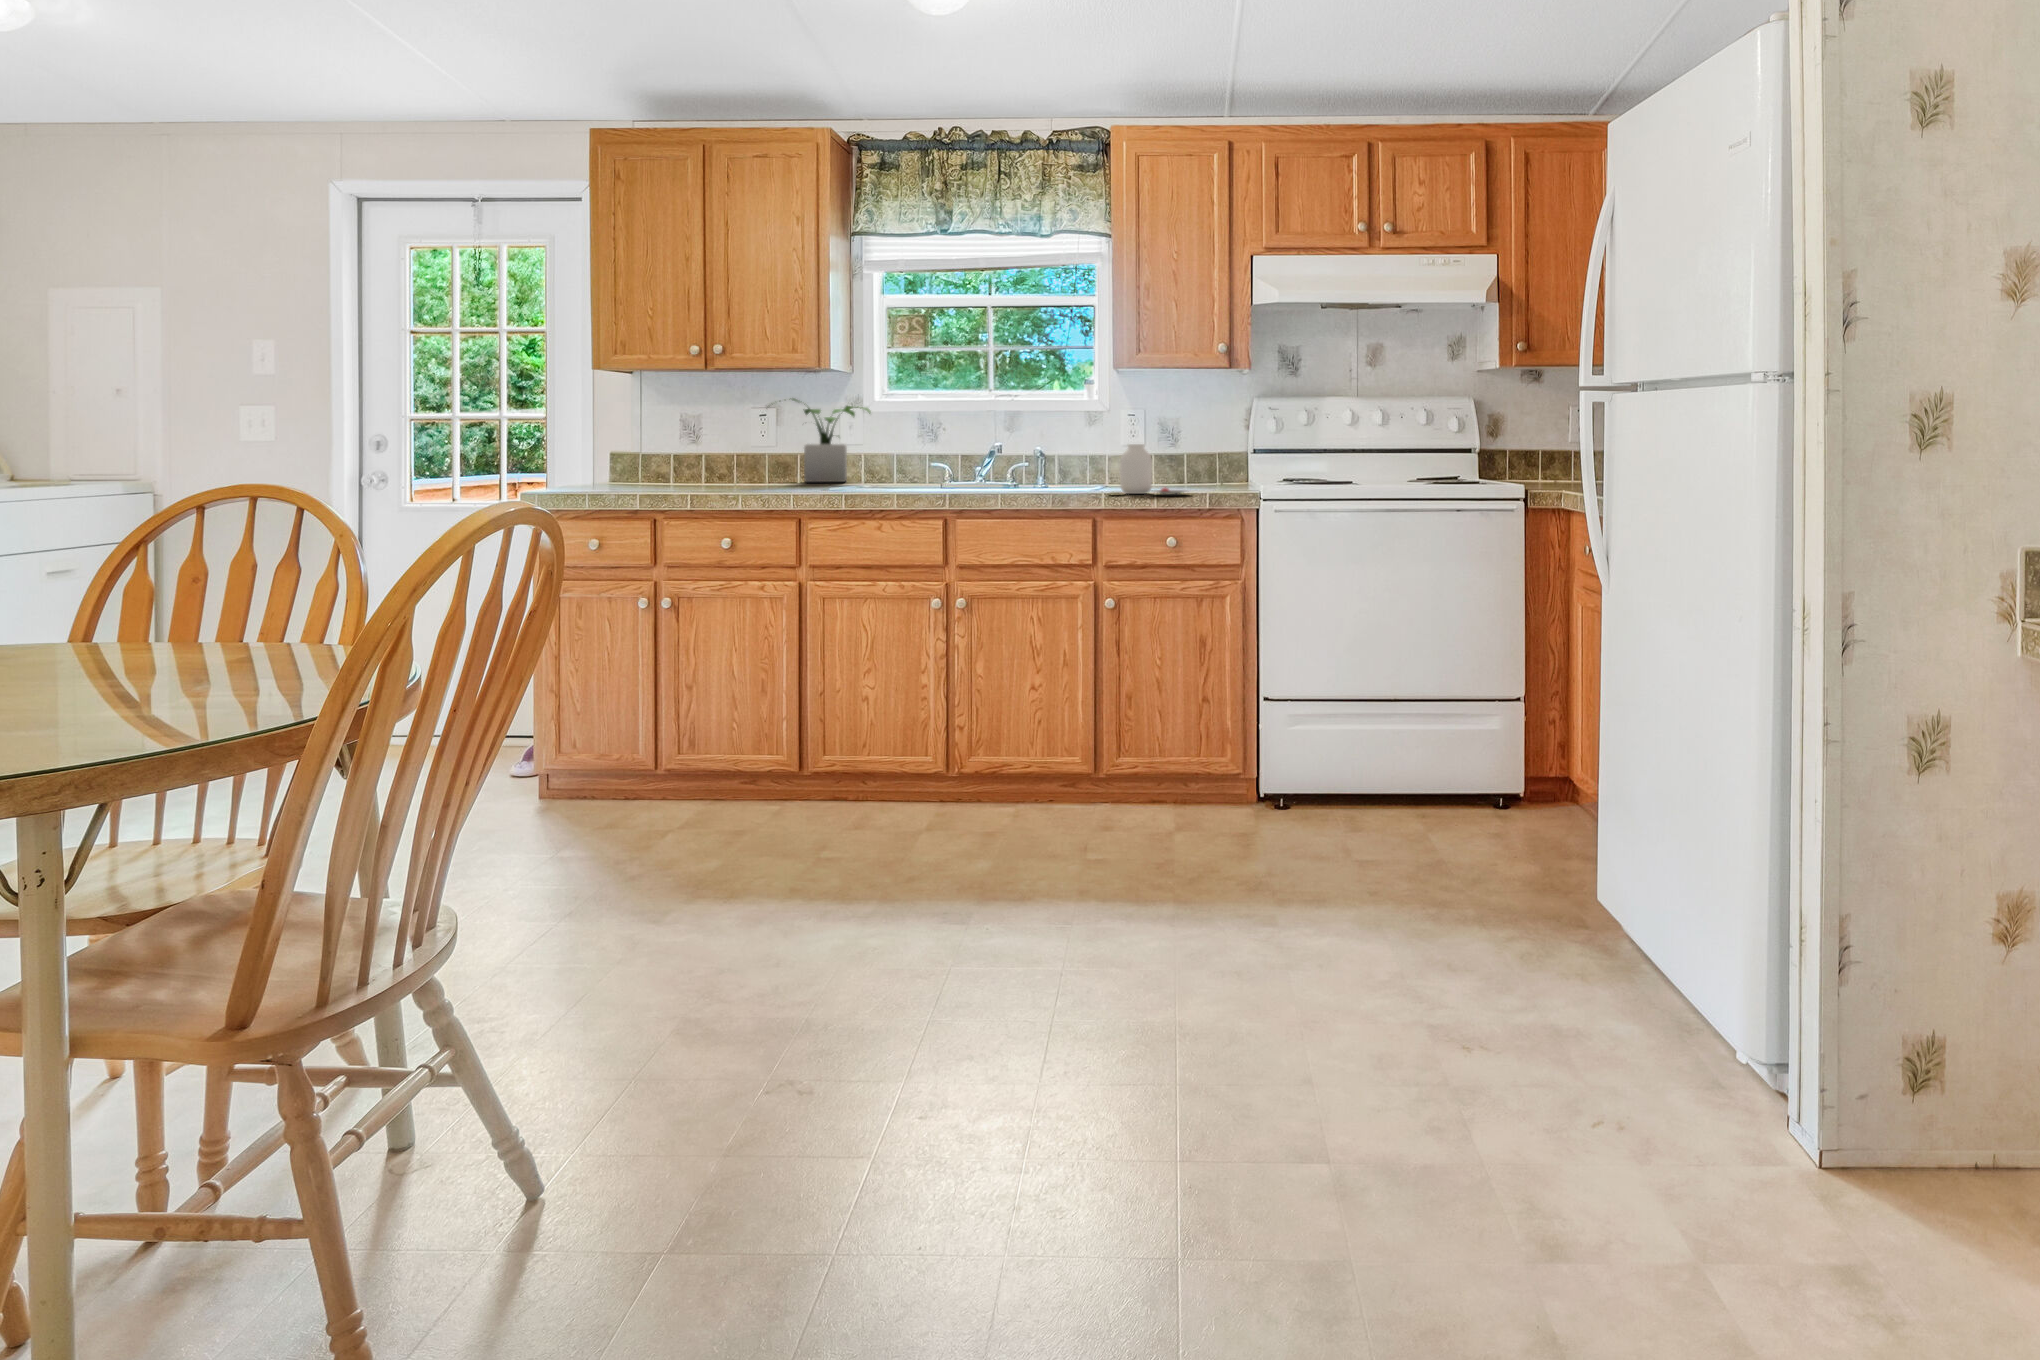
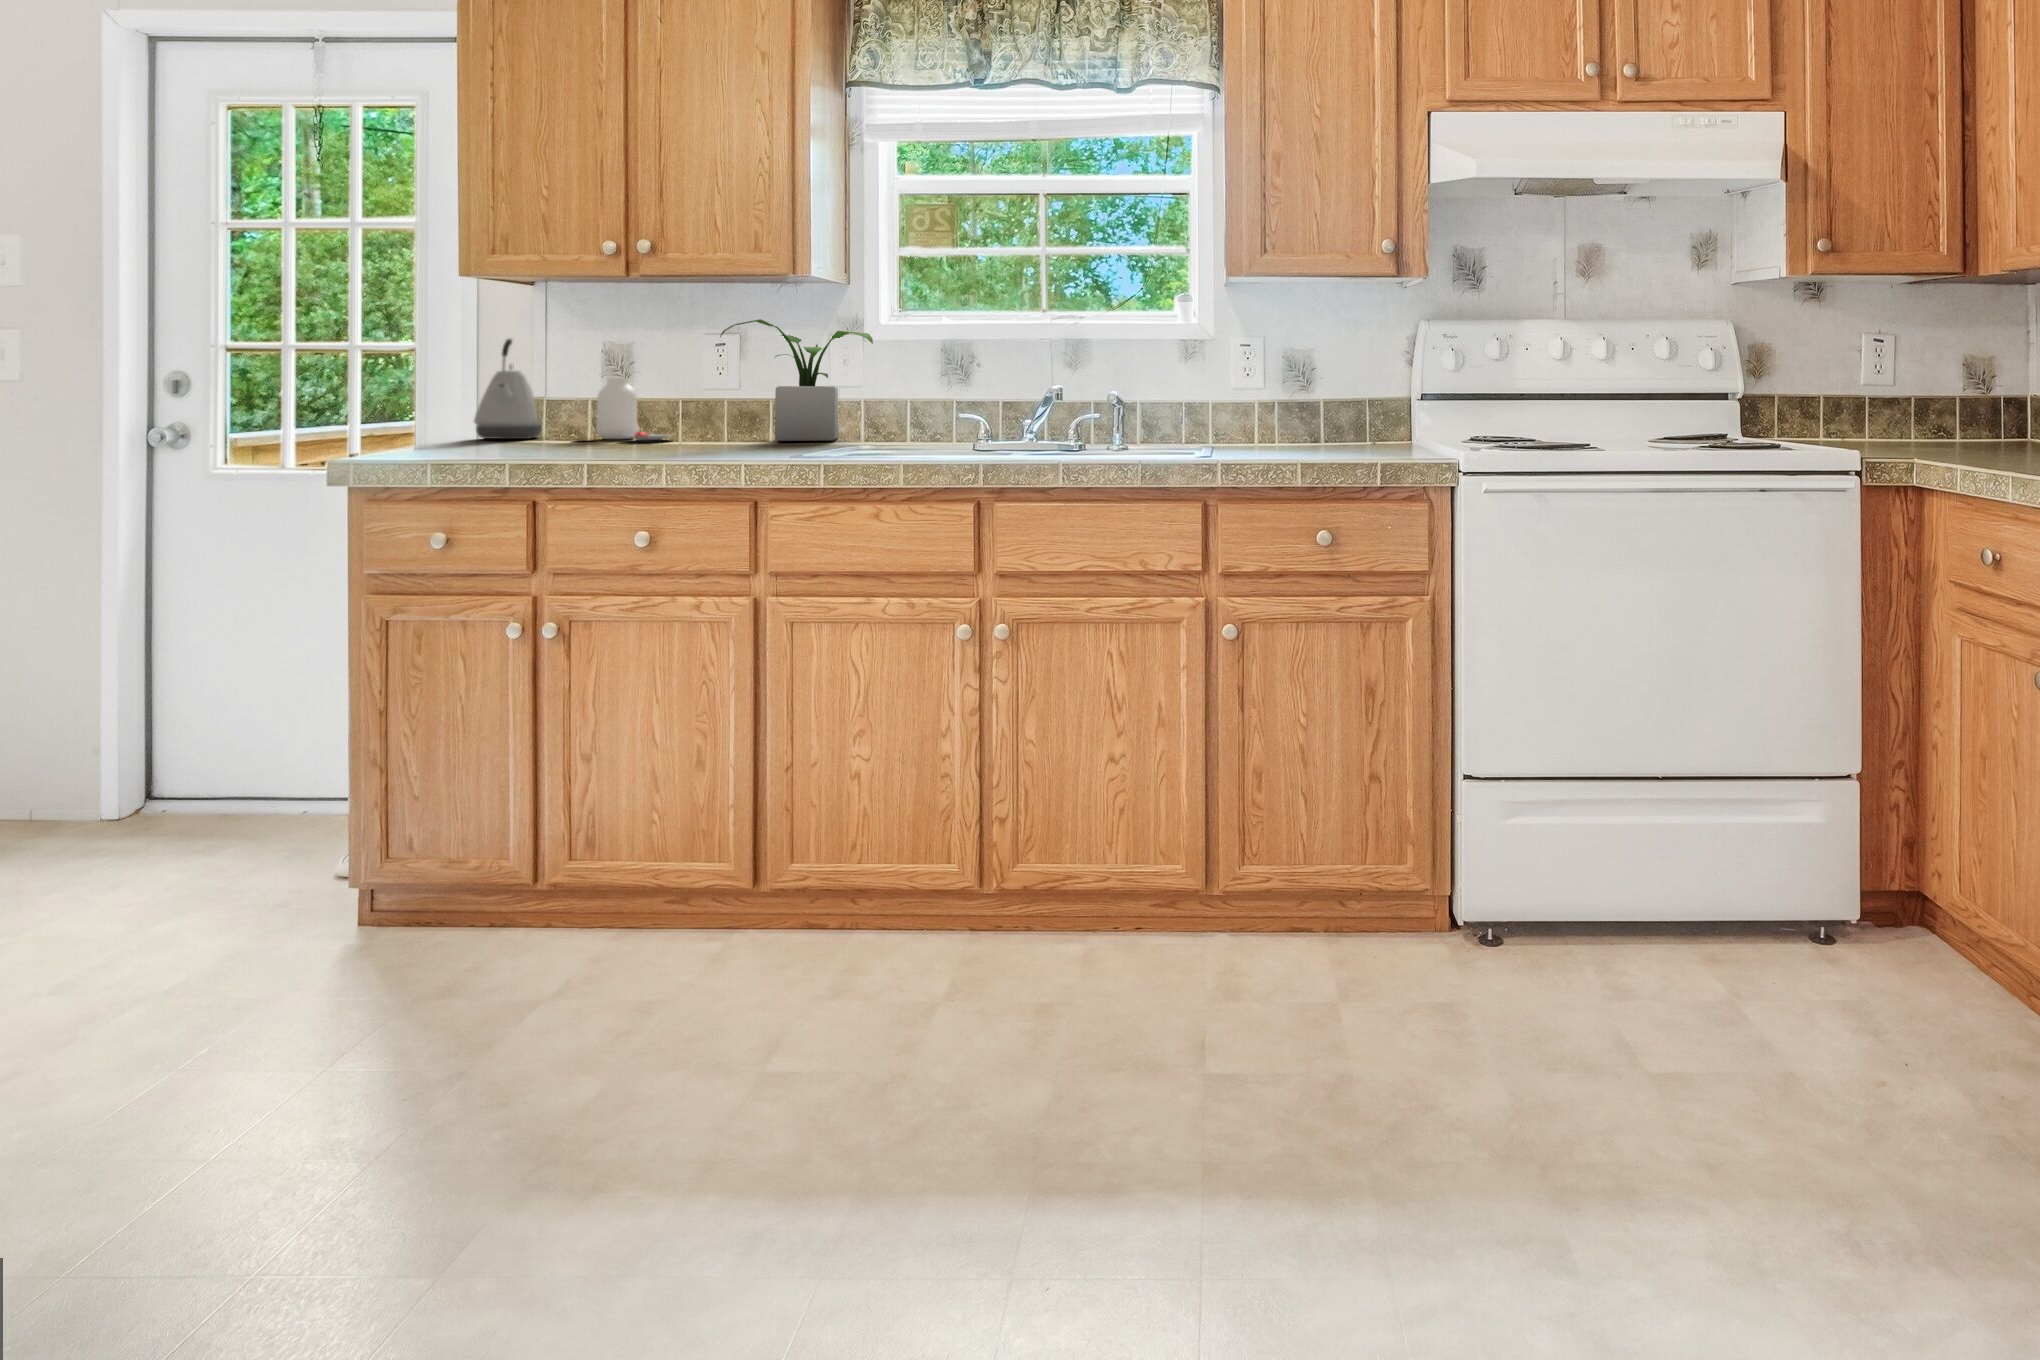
kettle: none [593,411,640,482] -> present [474,339,542,439]
jar: present [1117,444,1186,494] -> present [578,378,671,440]

